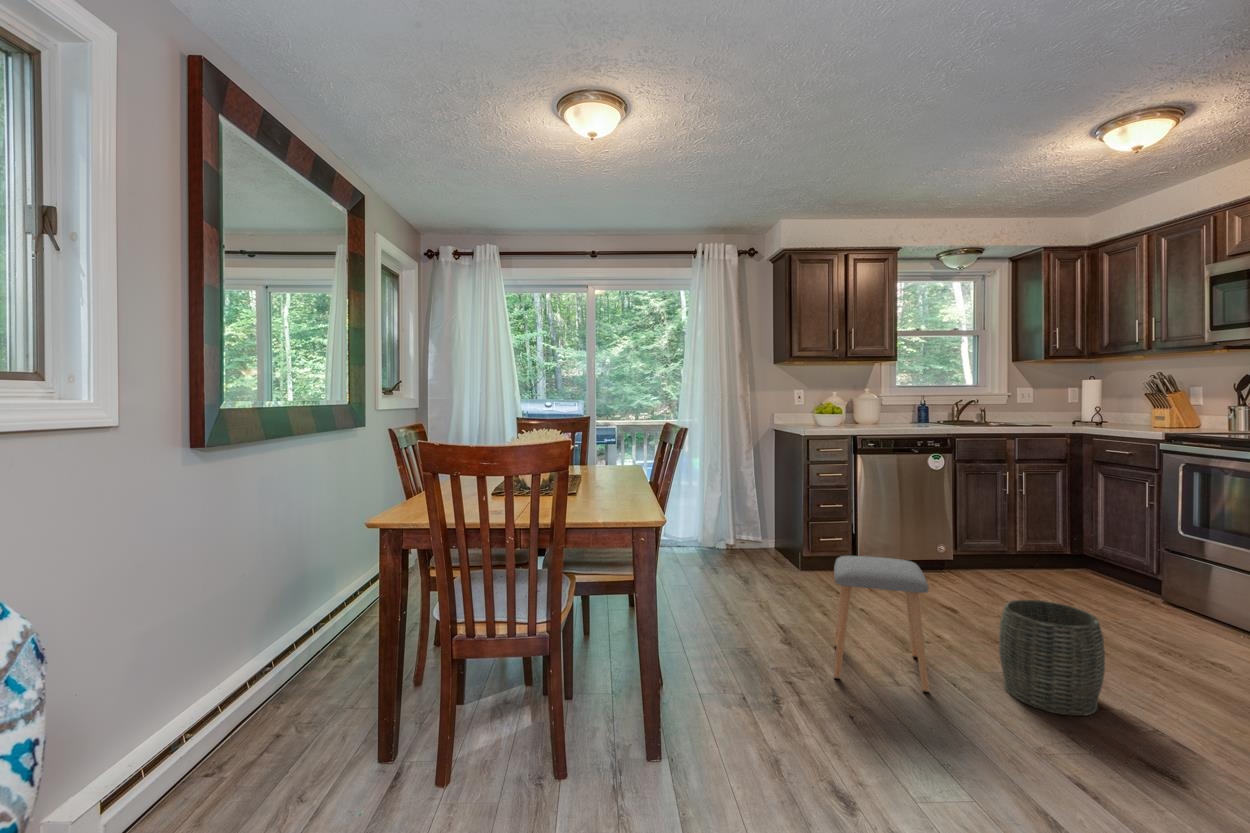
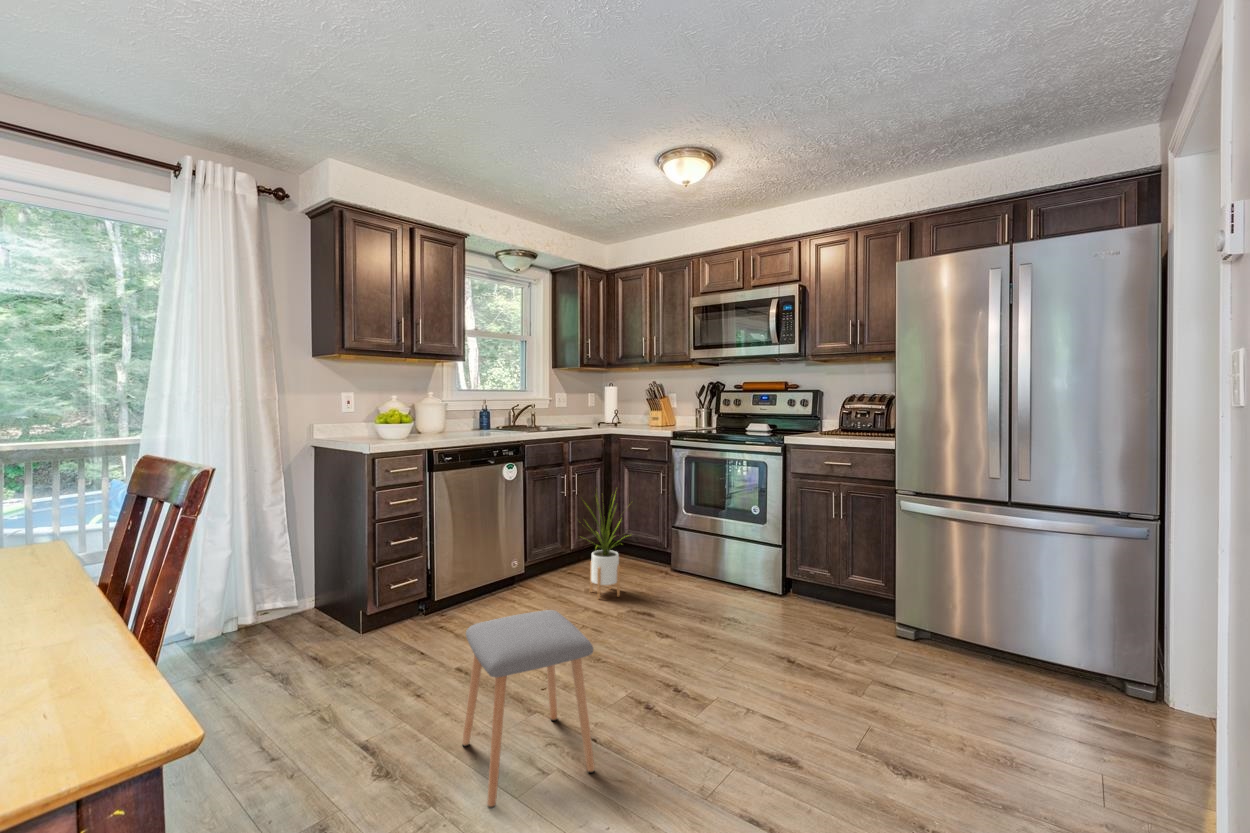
house plant: none [1000,482,1080,603] -> present [585,494,620,599]
woven basket: present [999,600,1105,716] -> none [638,618,724,739]

